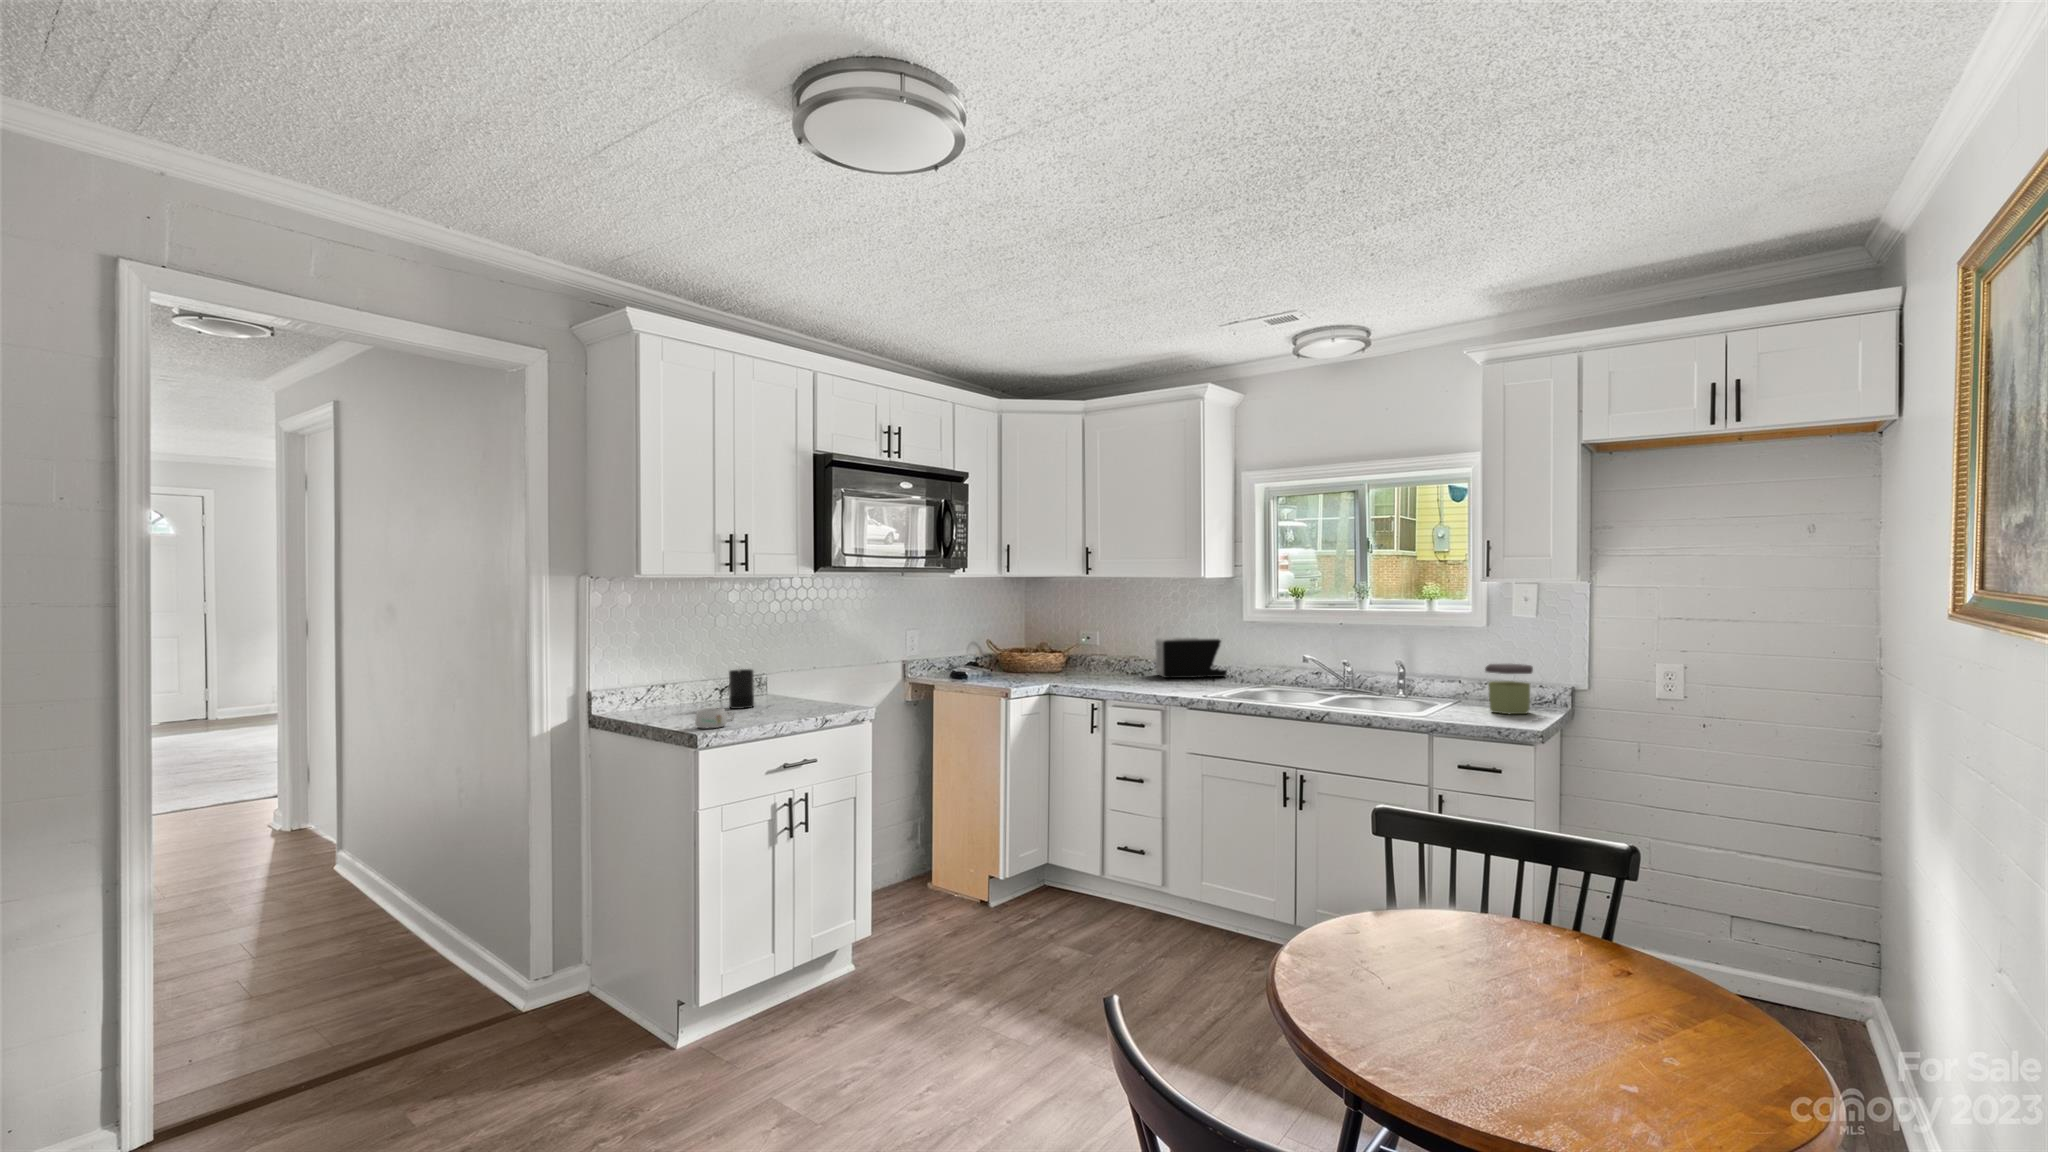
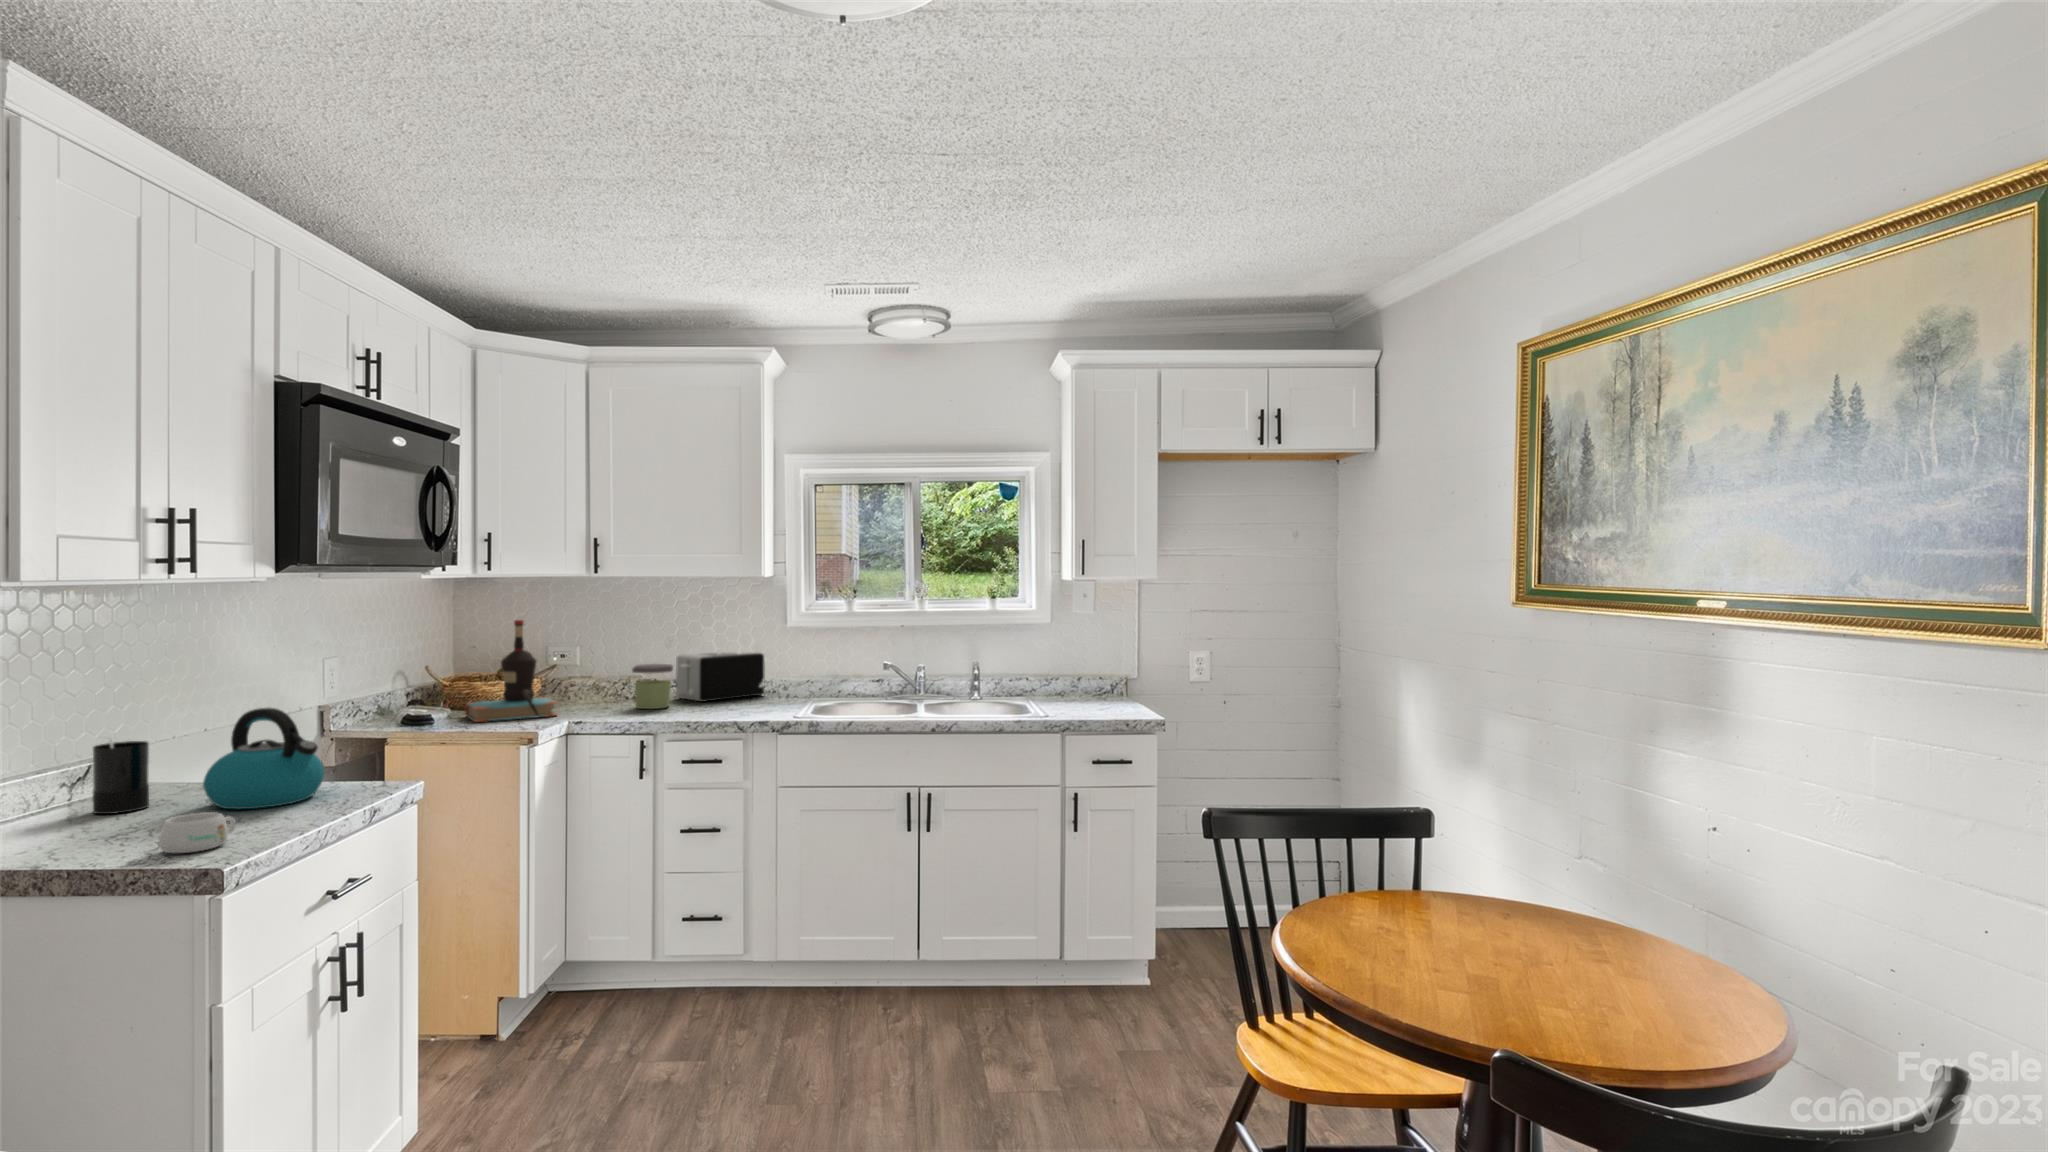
bottle: none [991,606,1051,680] -> present [466,620,557,722]
kettle: none [760,654,821,713] -> present [203,708,324,809]
jar: present [1485,664,1533,714] -> present [632,664,673,709]

